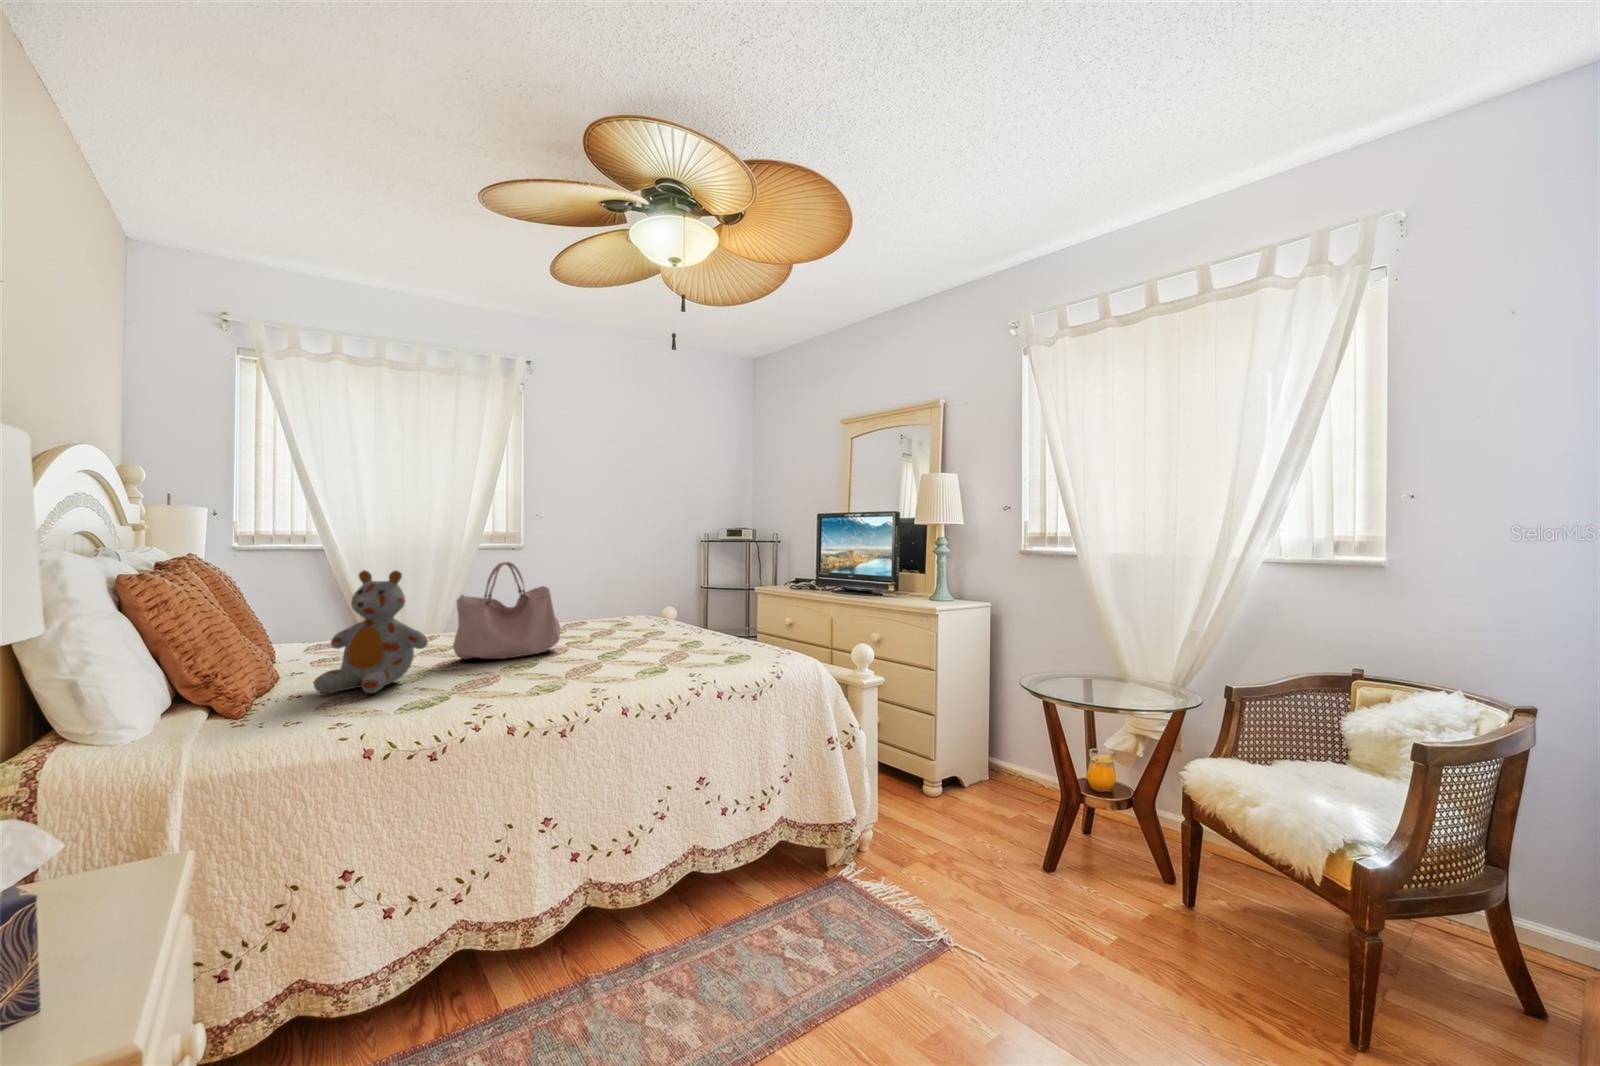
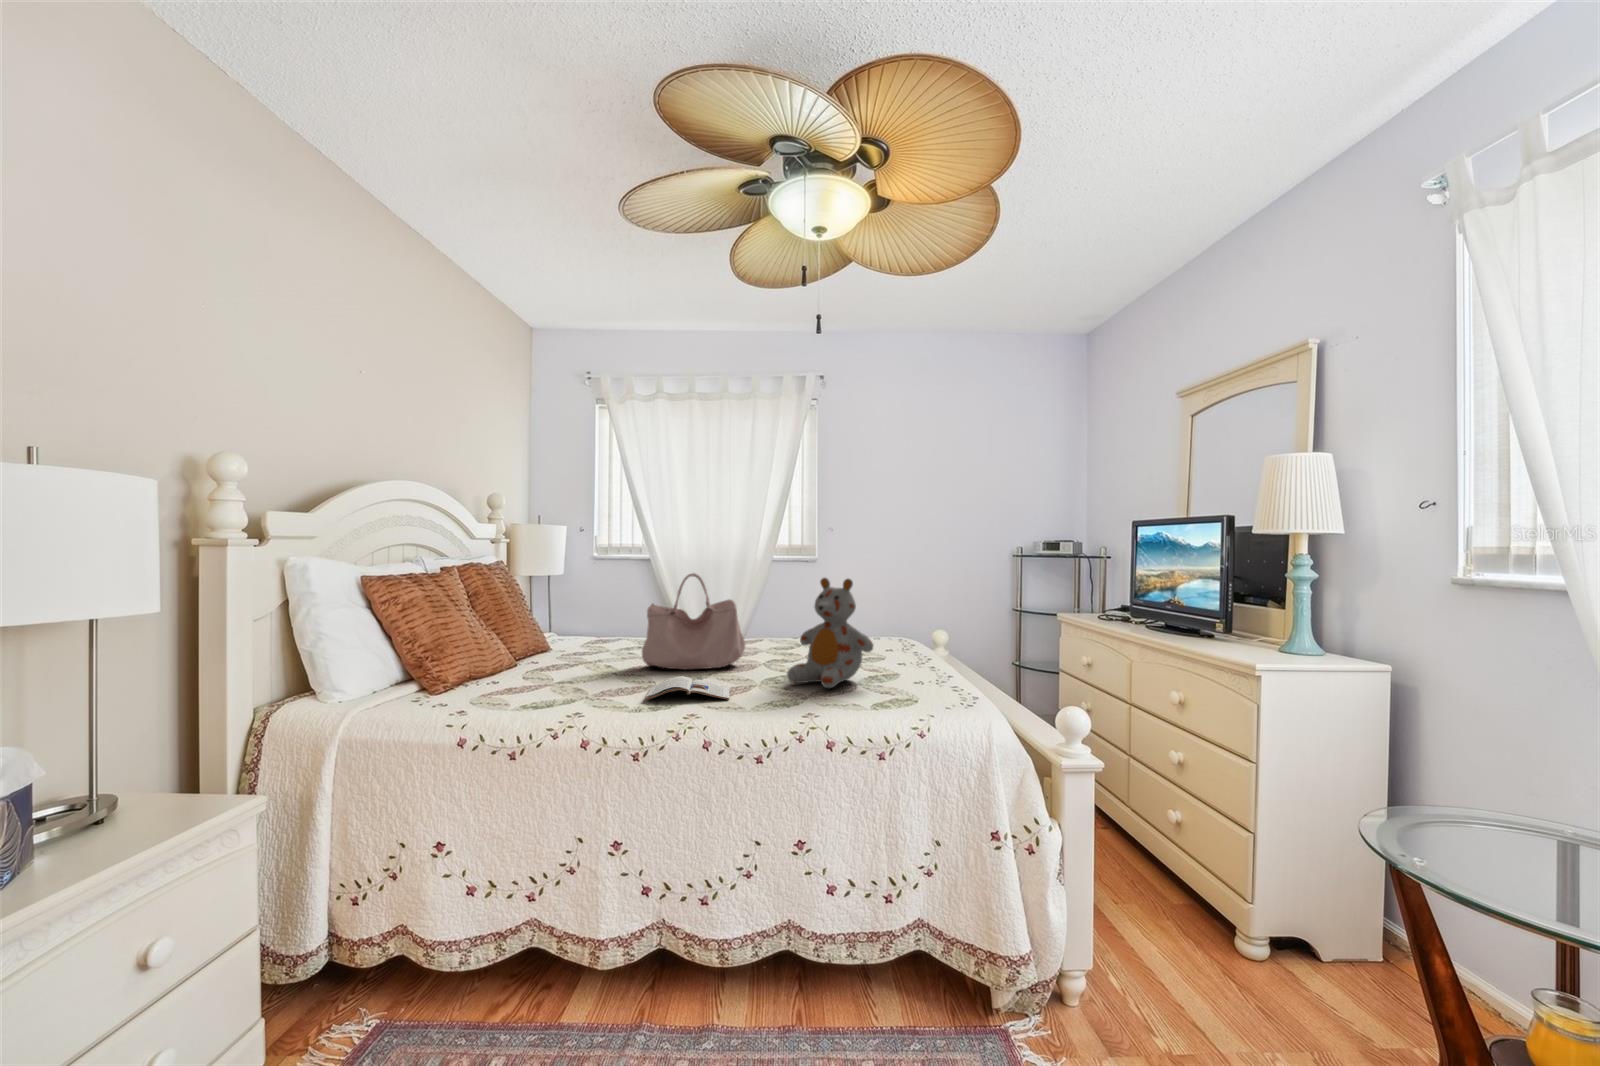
stuffed bear: present [314,570,428,694] -> present [787,578,873,688]
magazine: none [510,661,607,686] -> present [646,676,730,700]

